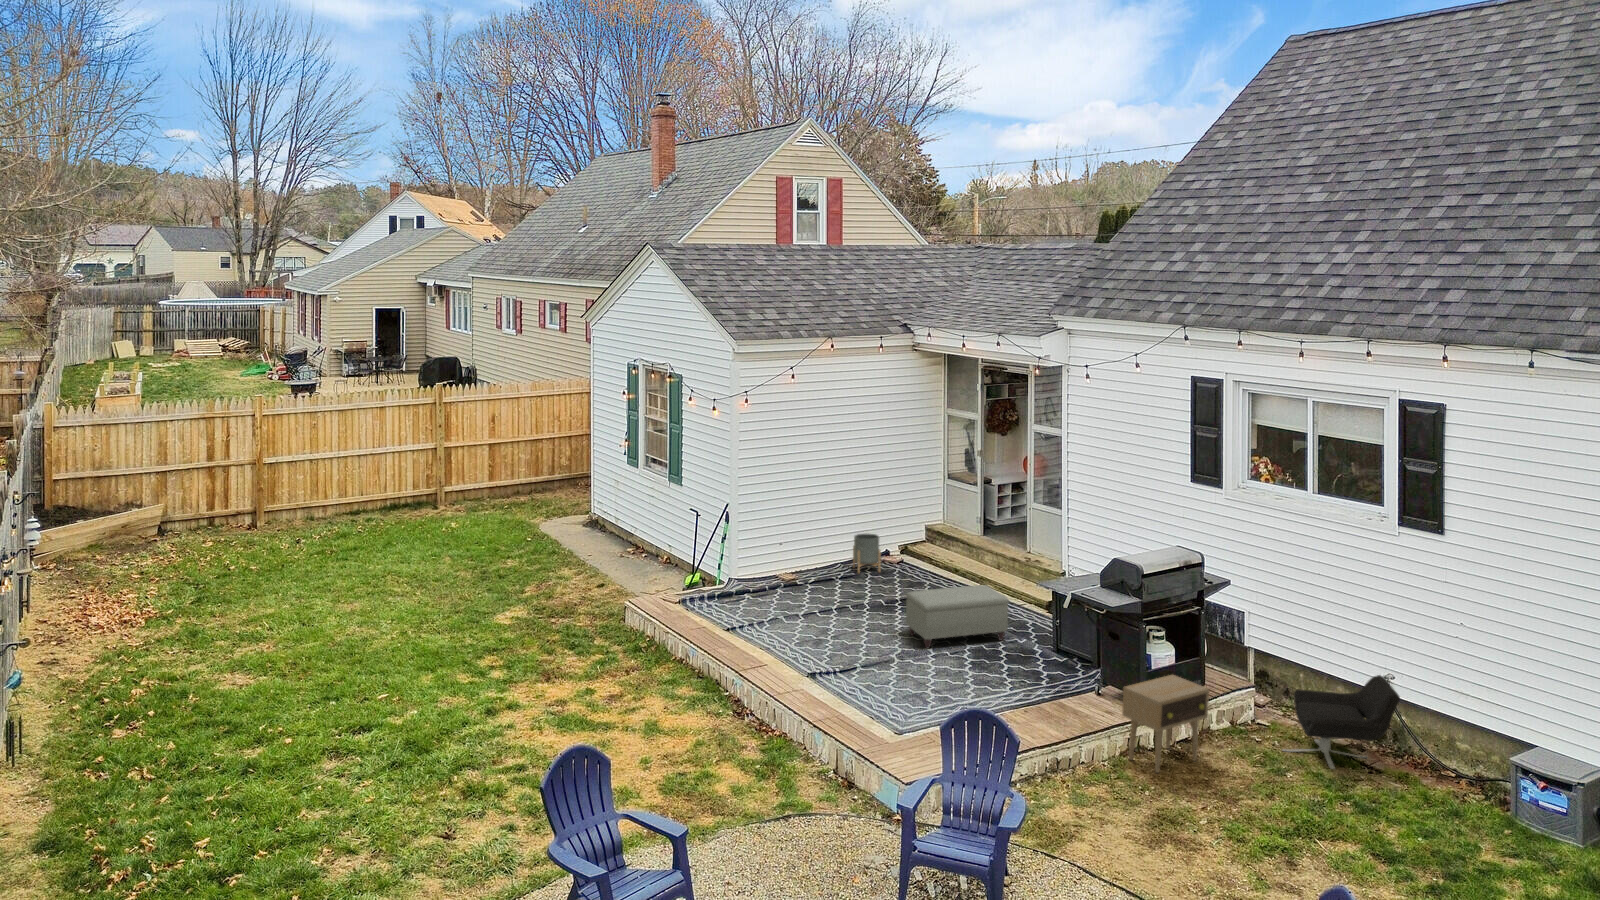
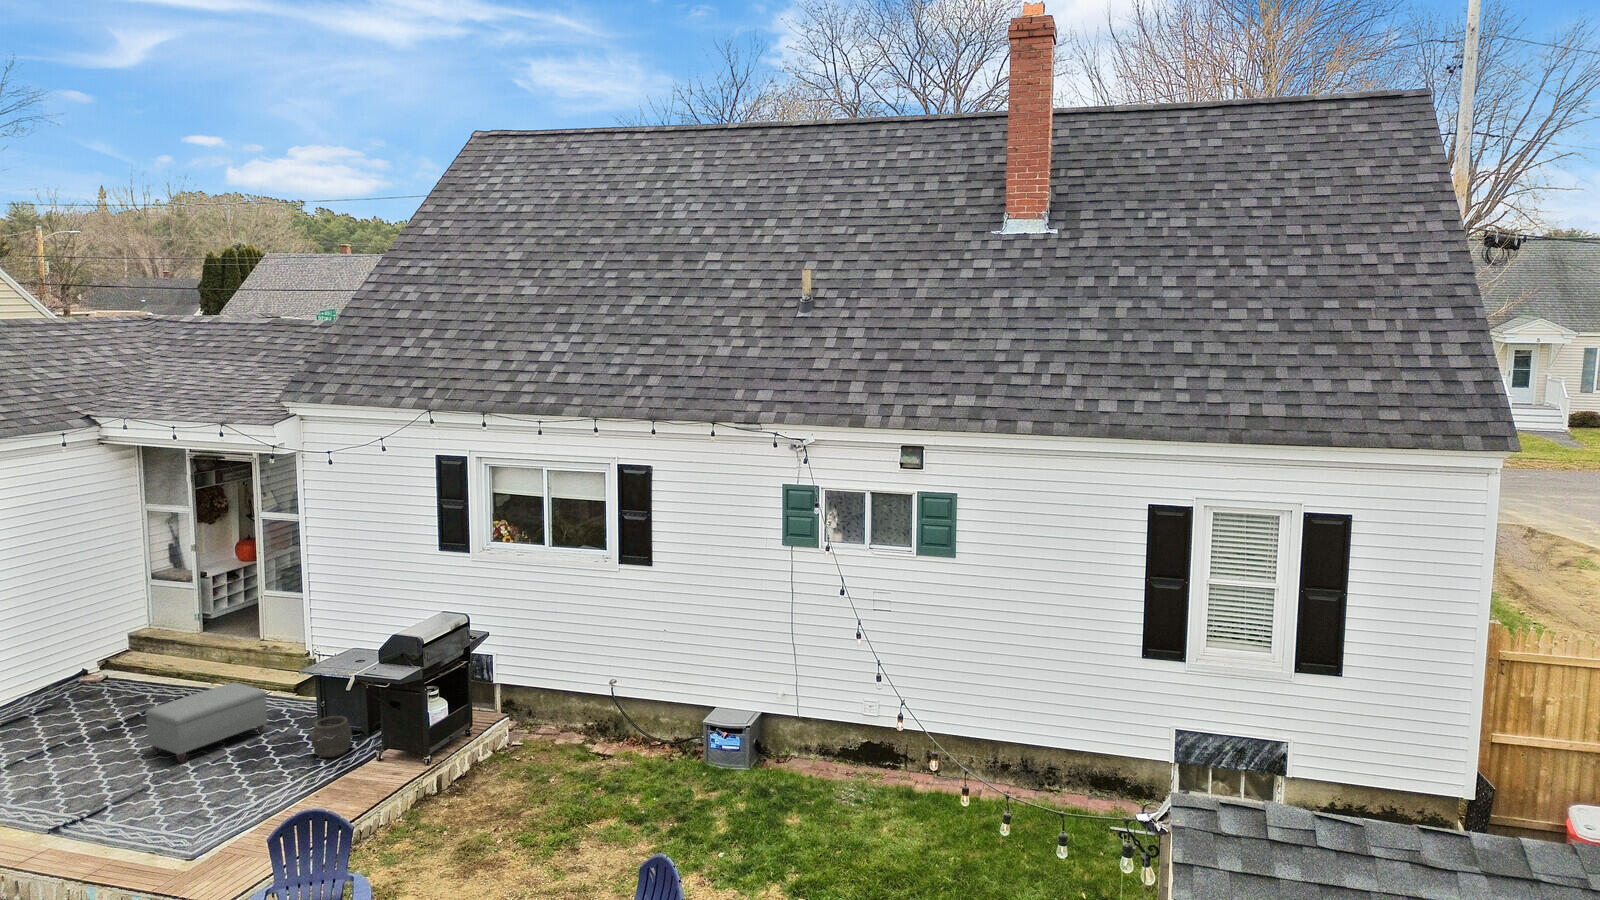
planter: present [853,534,881,573] -> none [42,653,84,701]
woven basket: none [1038,637,1078,679] -> present [311,716,352,757]
side table: present [1122,675,1209,773] -> none [411,724,484,814]
lounge chair: present [1283,675,1400,769] -> none [539,682,620,766]

